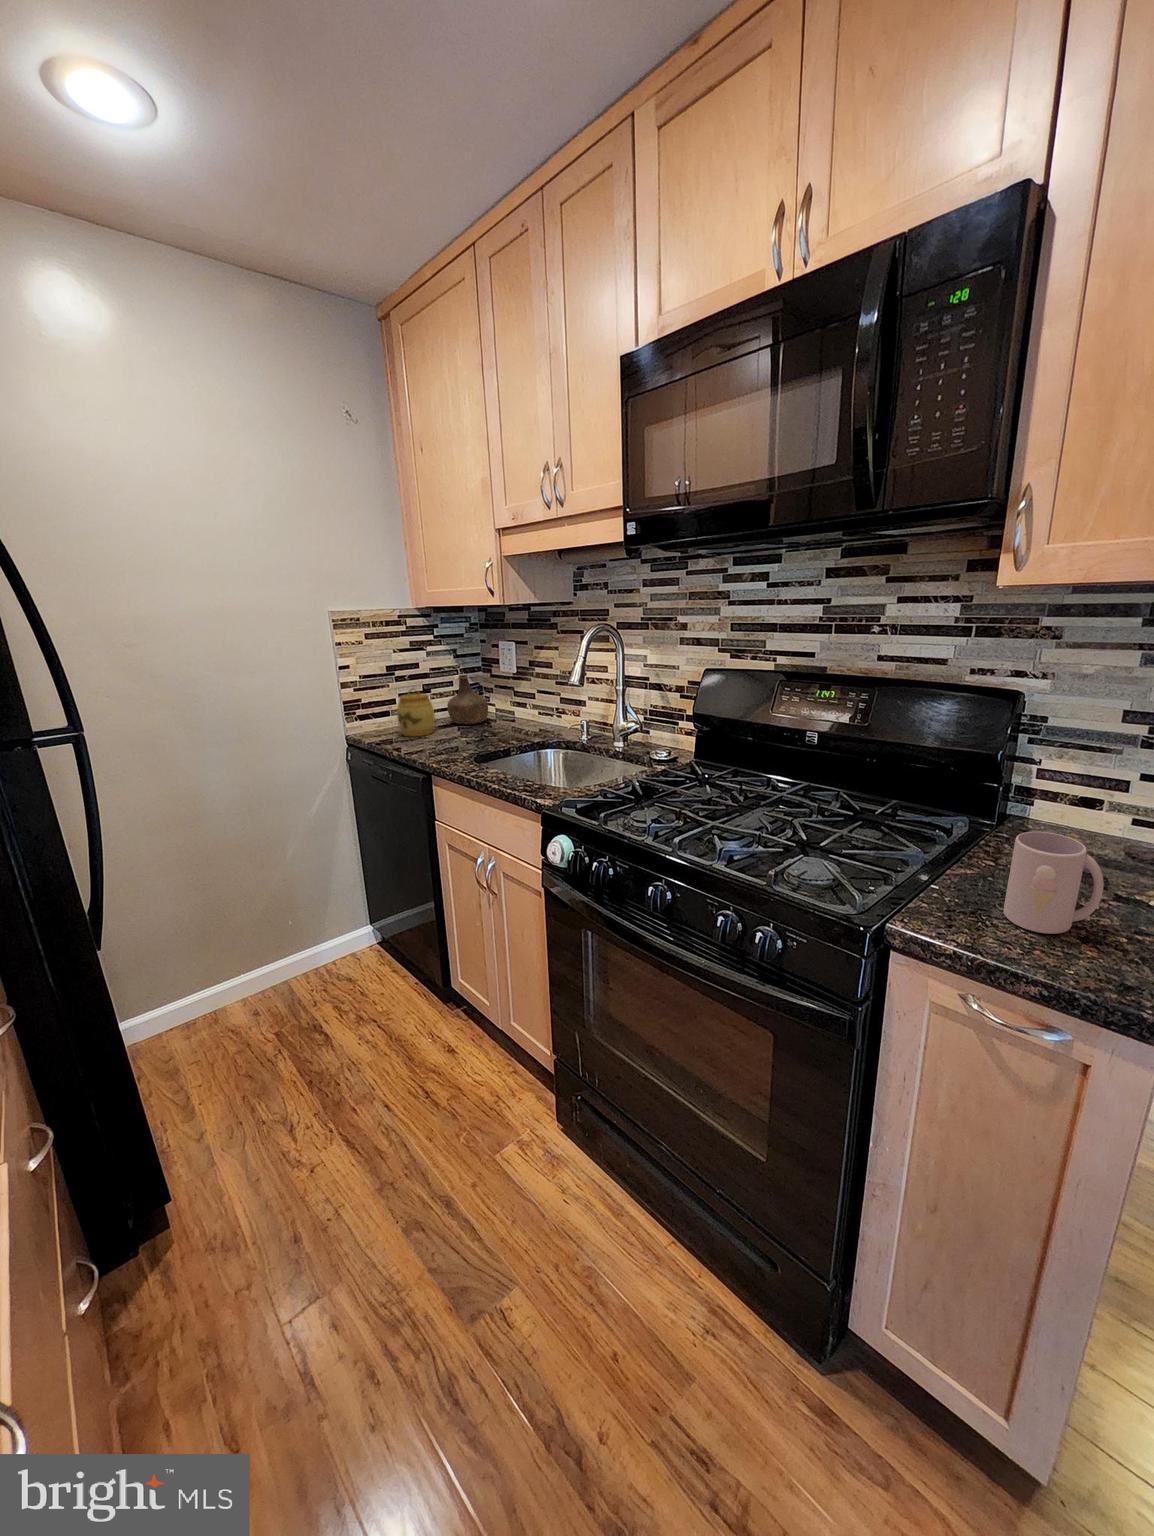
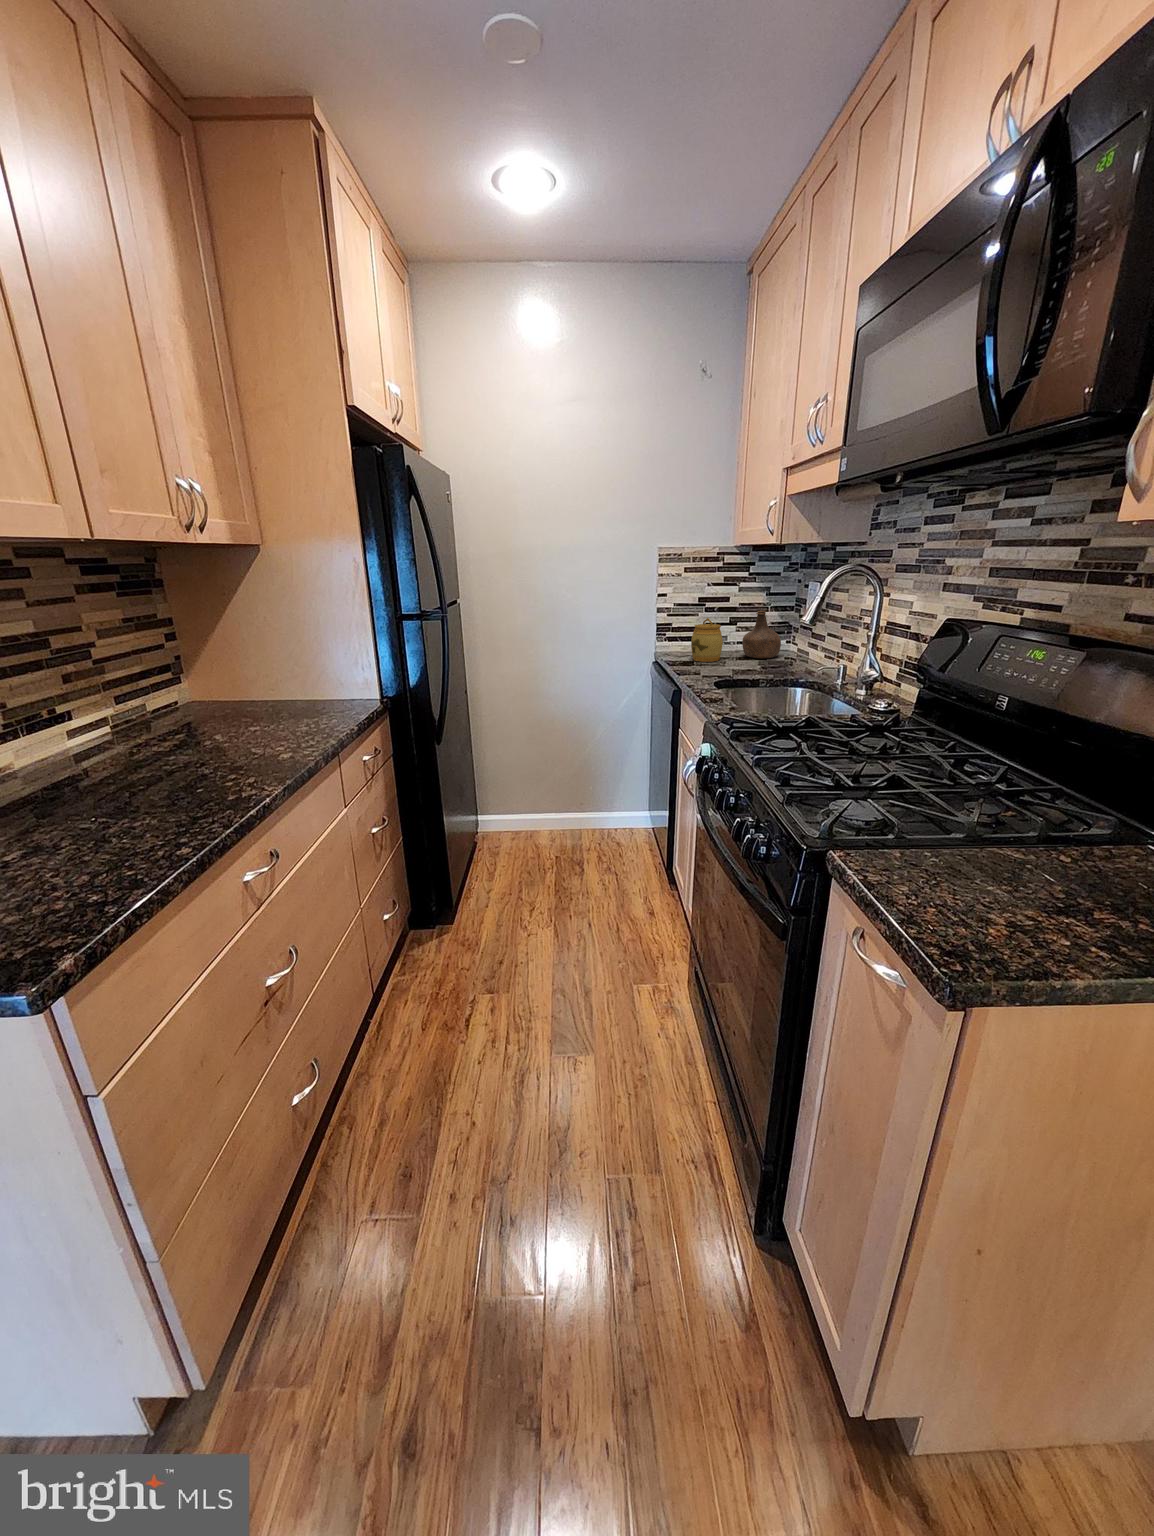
mug: present [1004,832,1104,934] -> none [972,808,1074,918]

